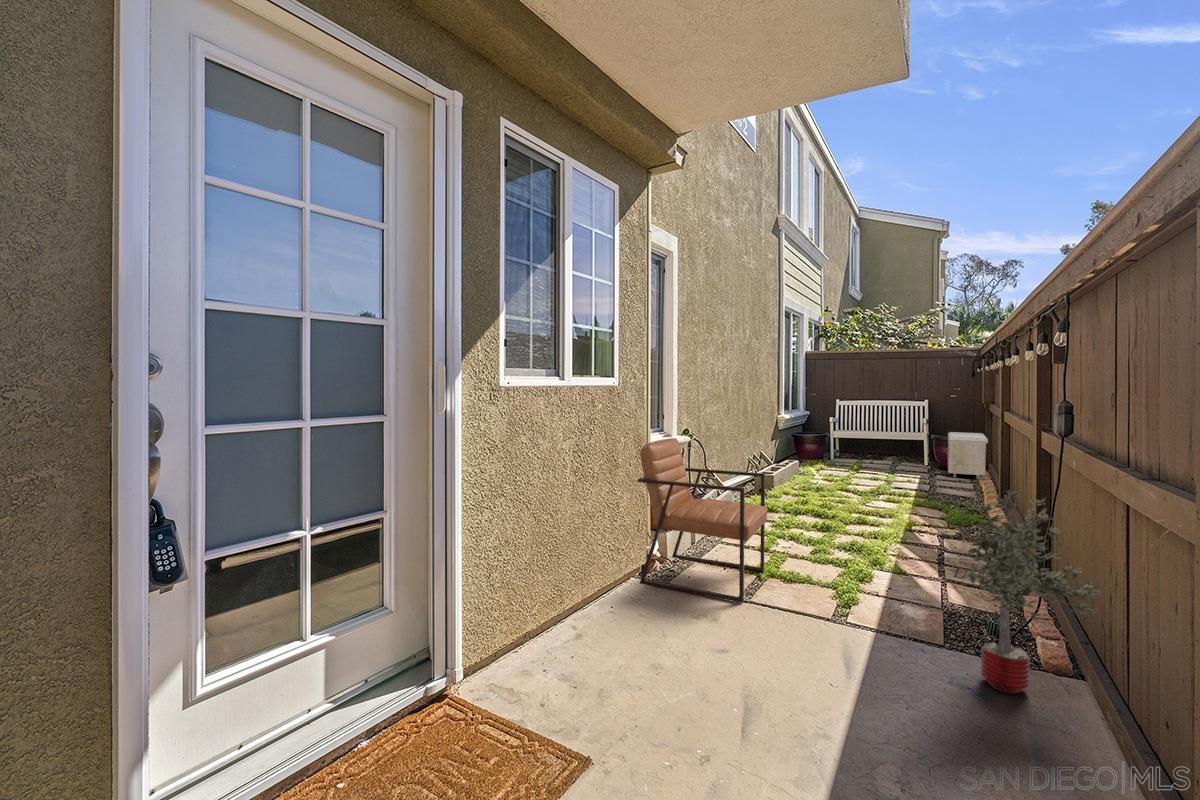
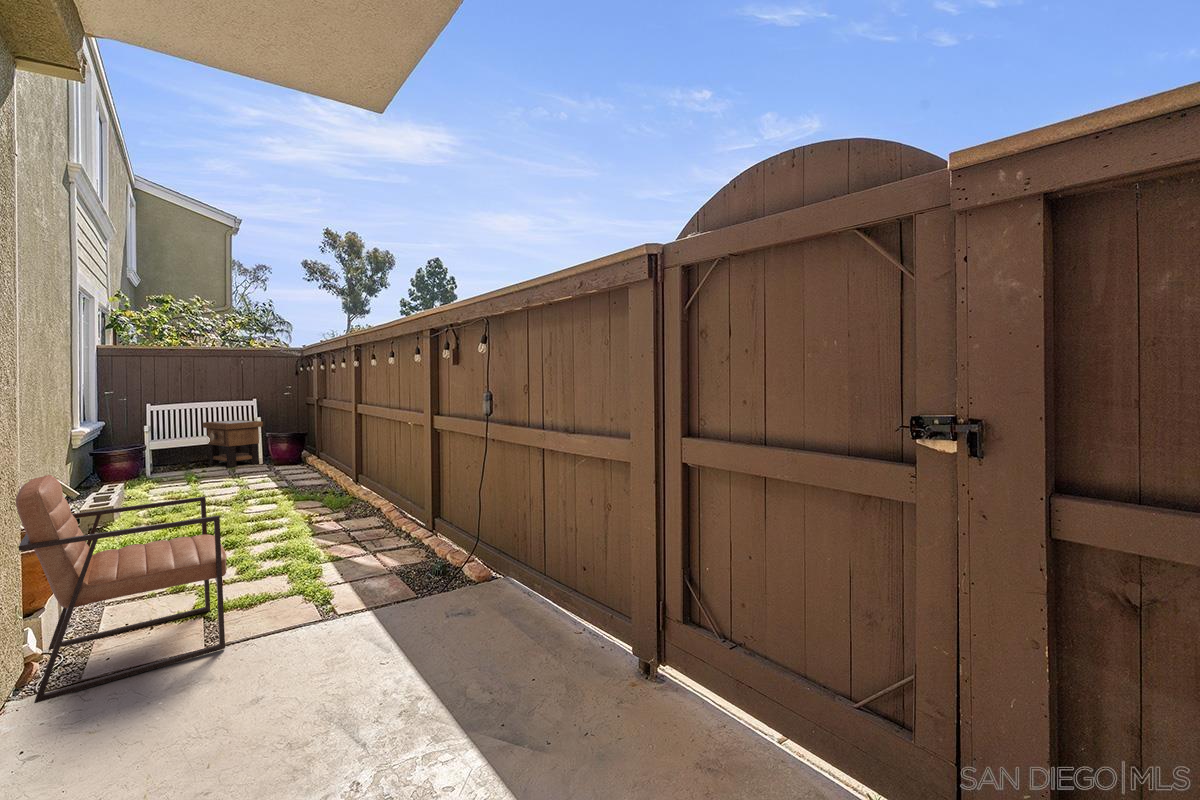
side table: none [878,420,929,465] -> present [203,420,263,467]
storage bench: present [947,432,988,479] -> none [283,427,323,470]
potted tree: present [962,491,1101,694] -> none [444,464,524,607]

